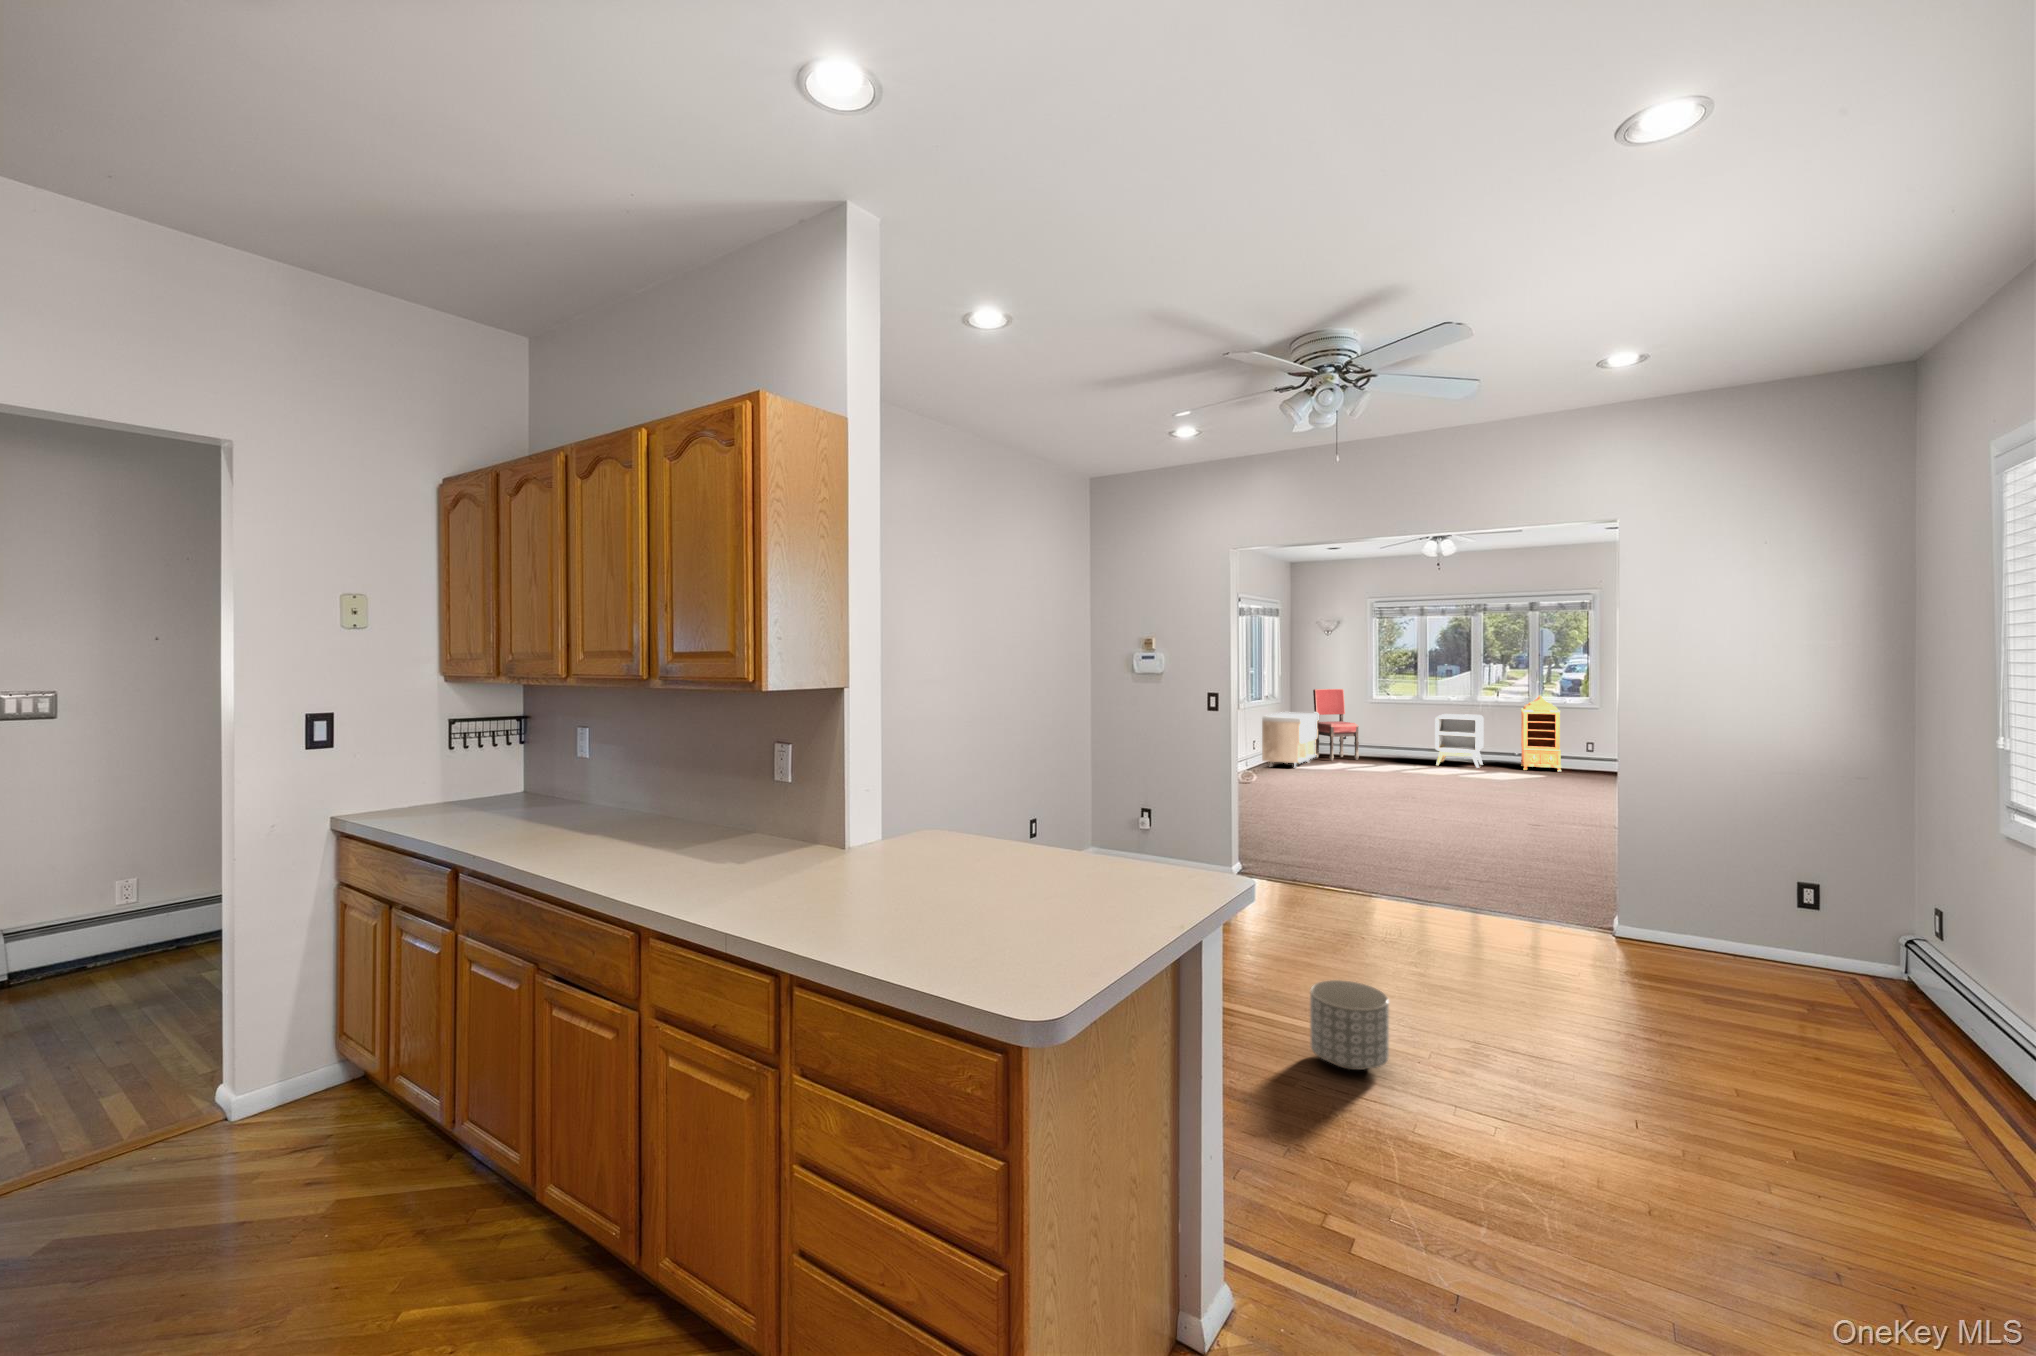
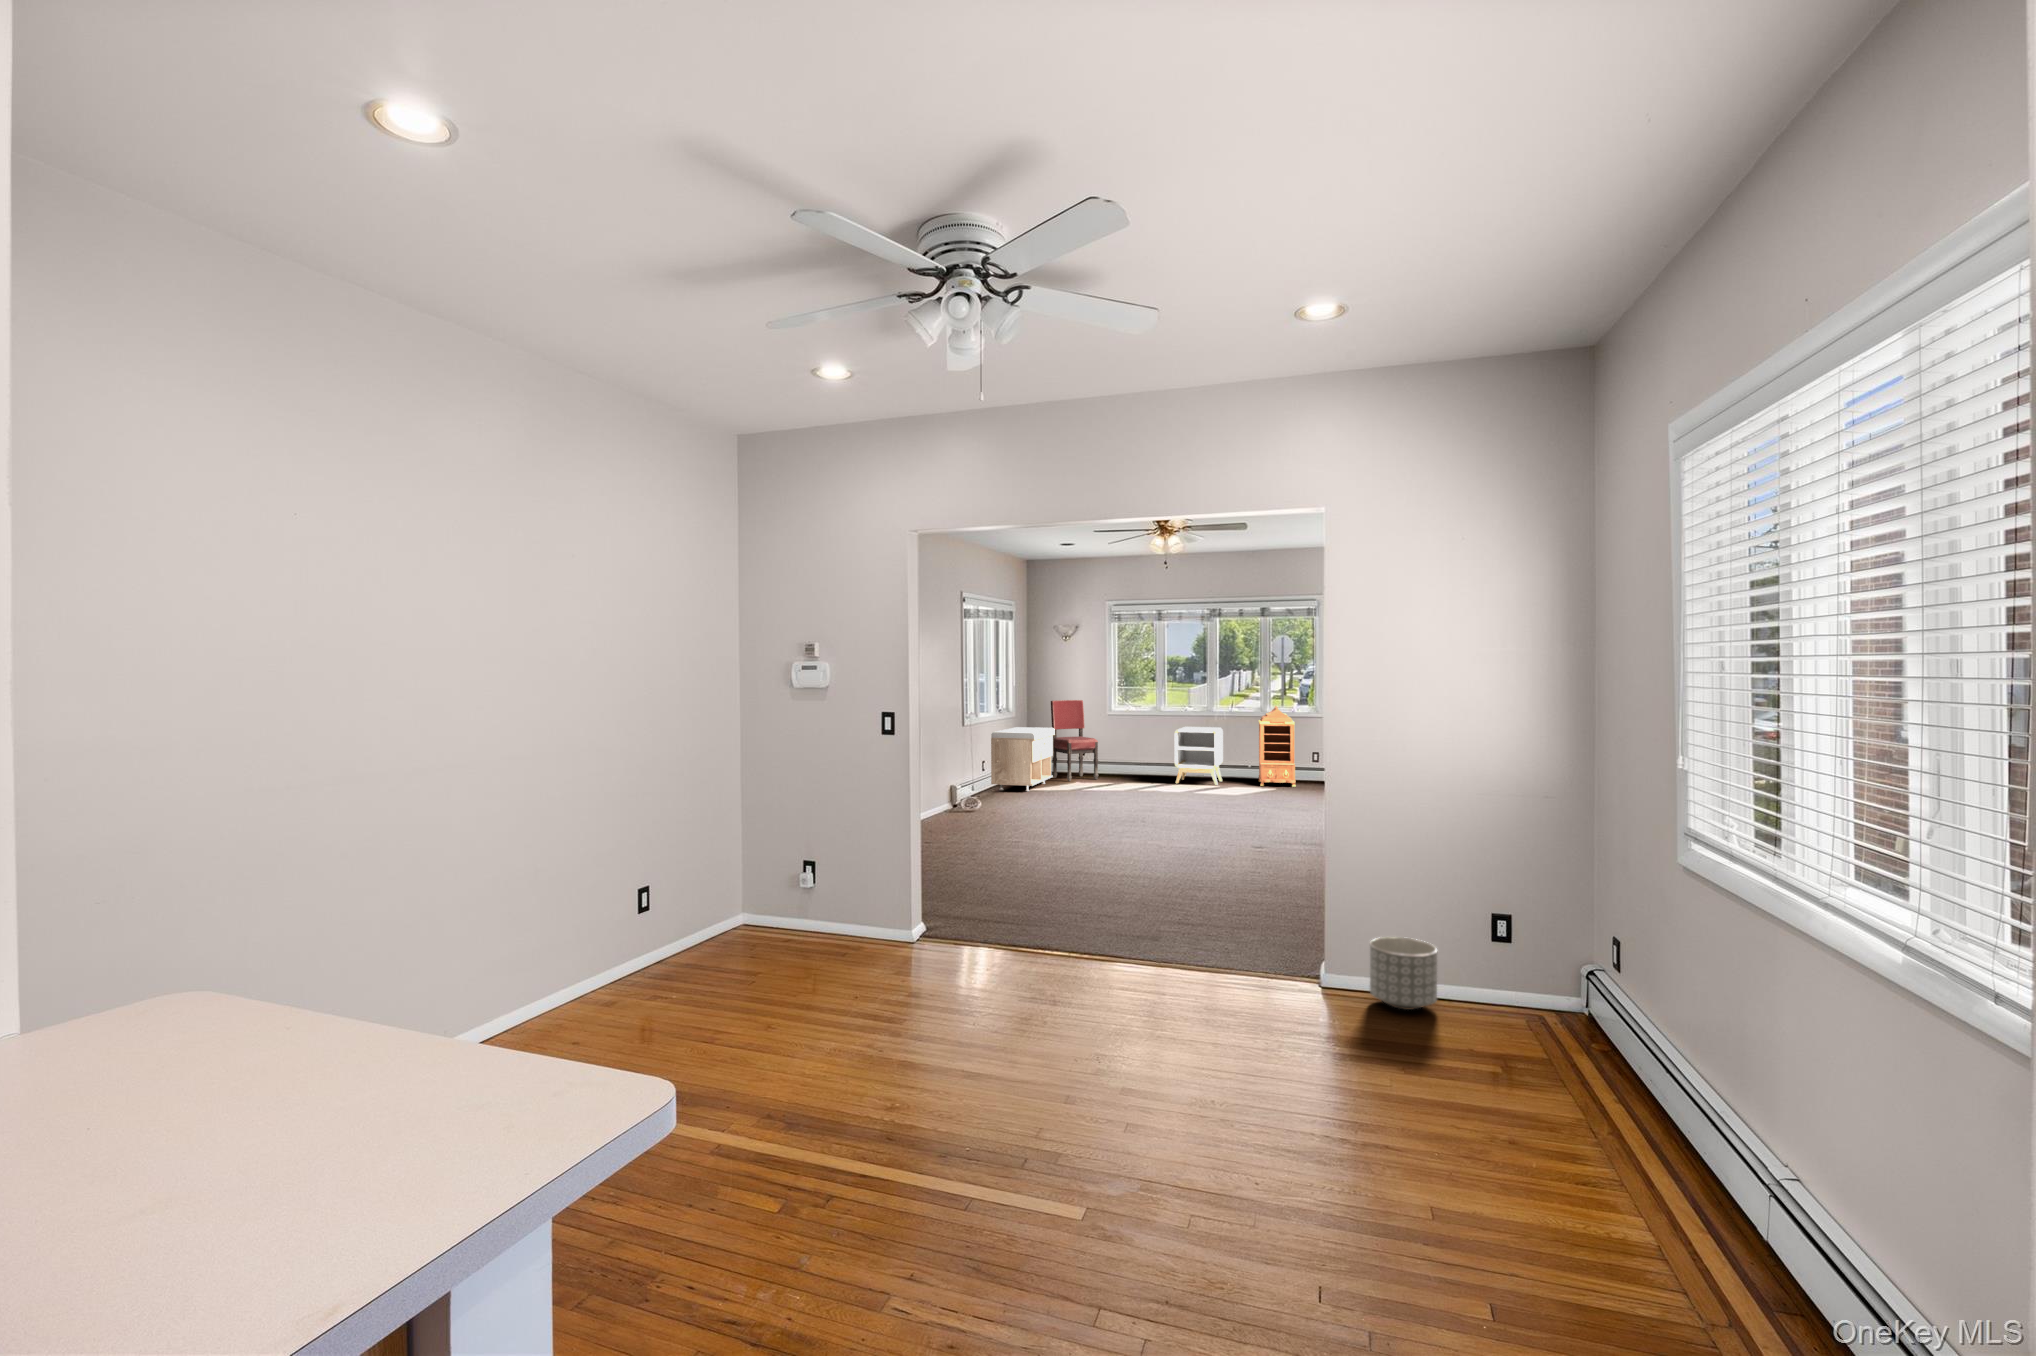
planter: present [1310,980,1389,1070] -> present [1370,937,1437,1010]

